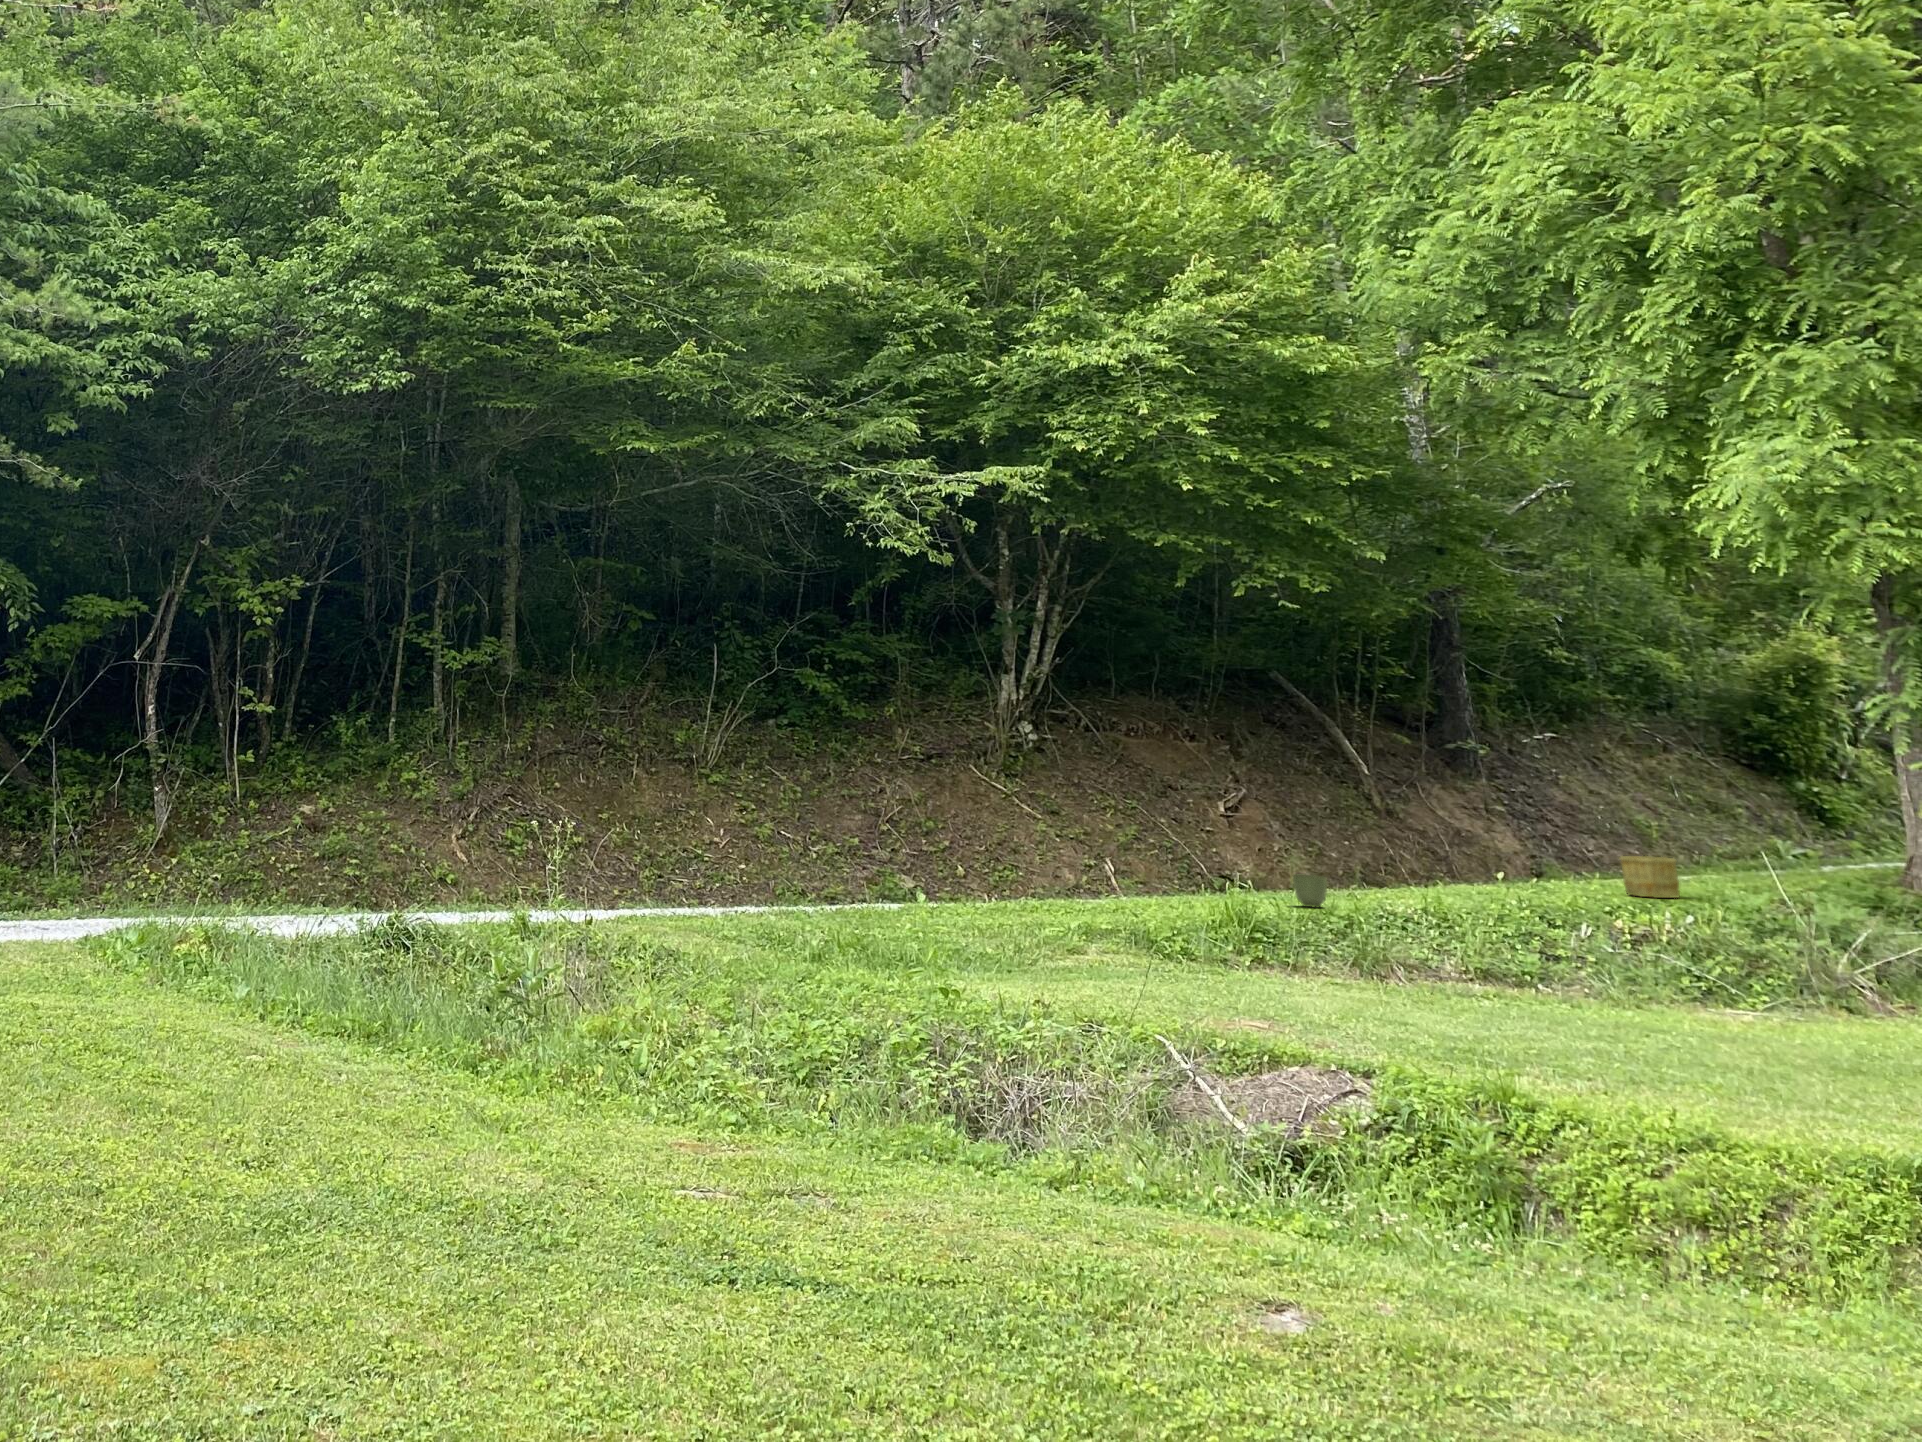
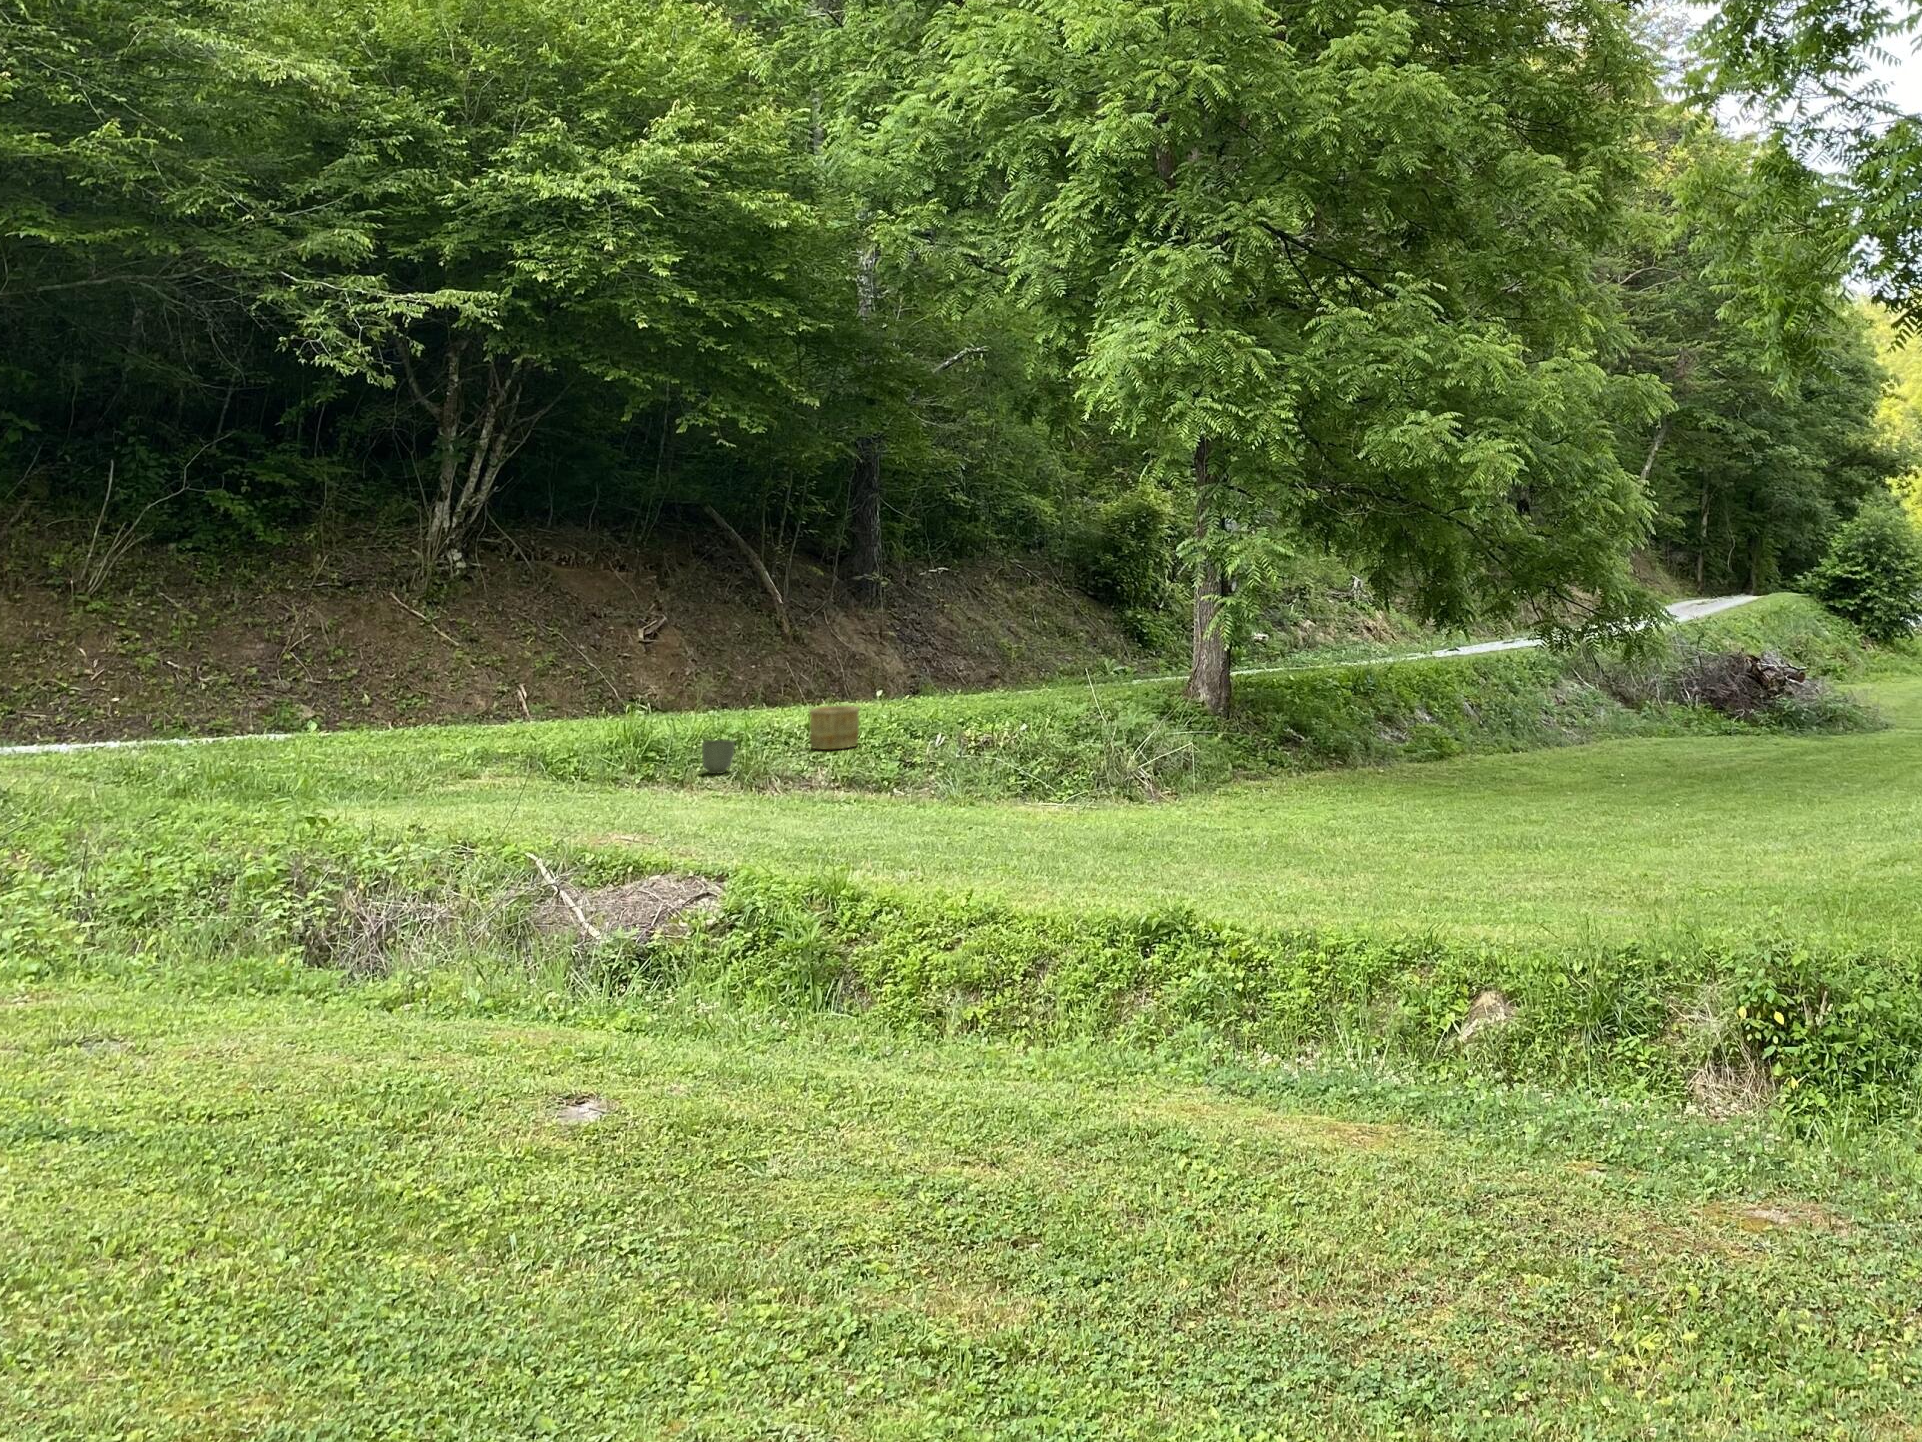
wooden bucket: present [1620,856,1680,898] -> present [809,706,859,750]

